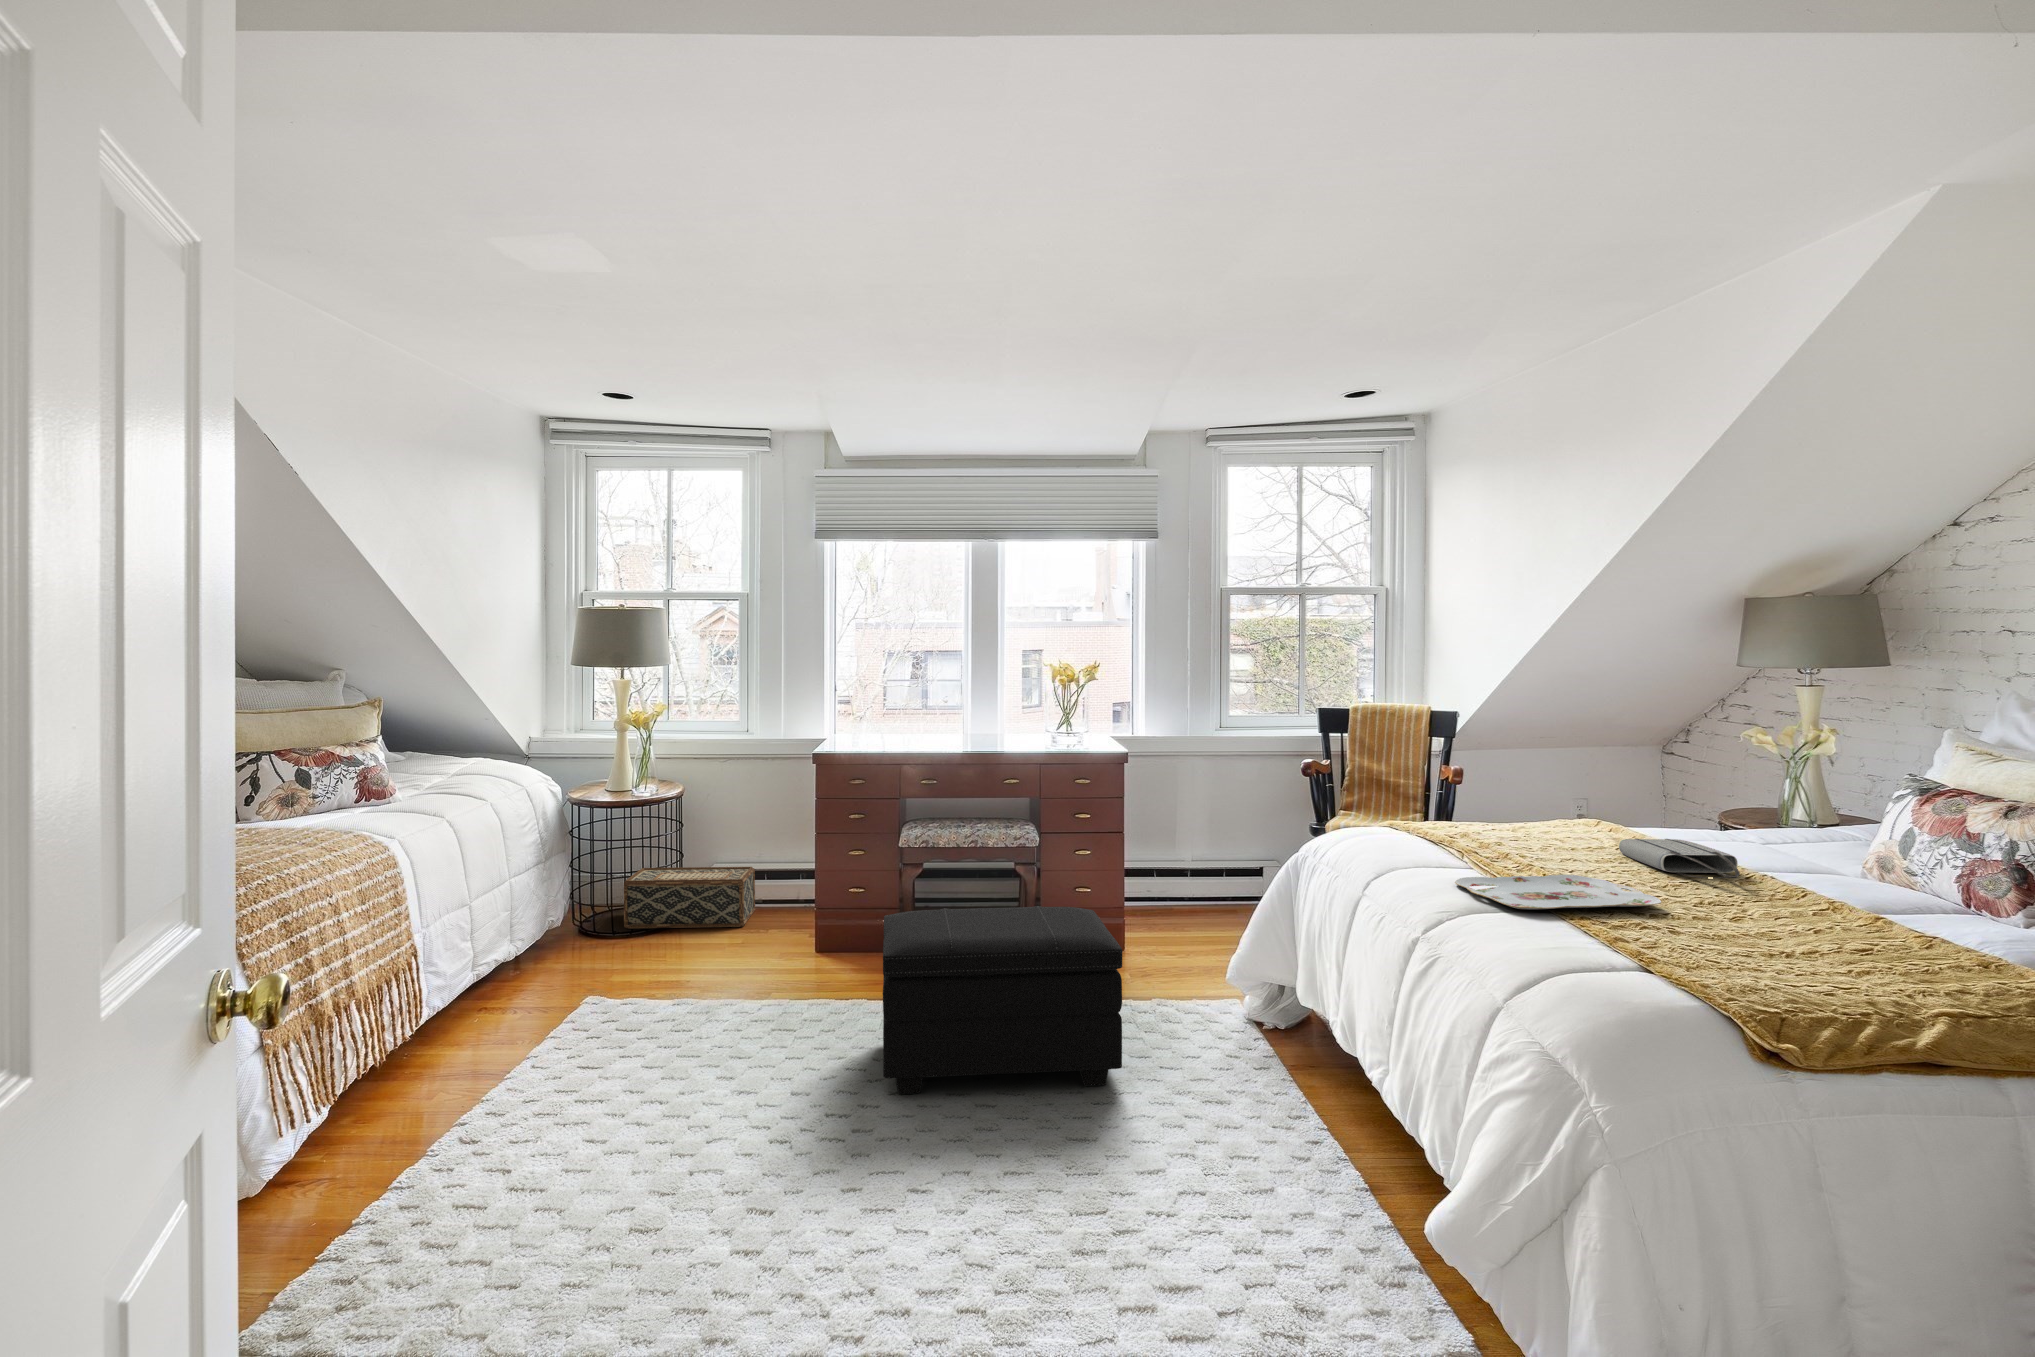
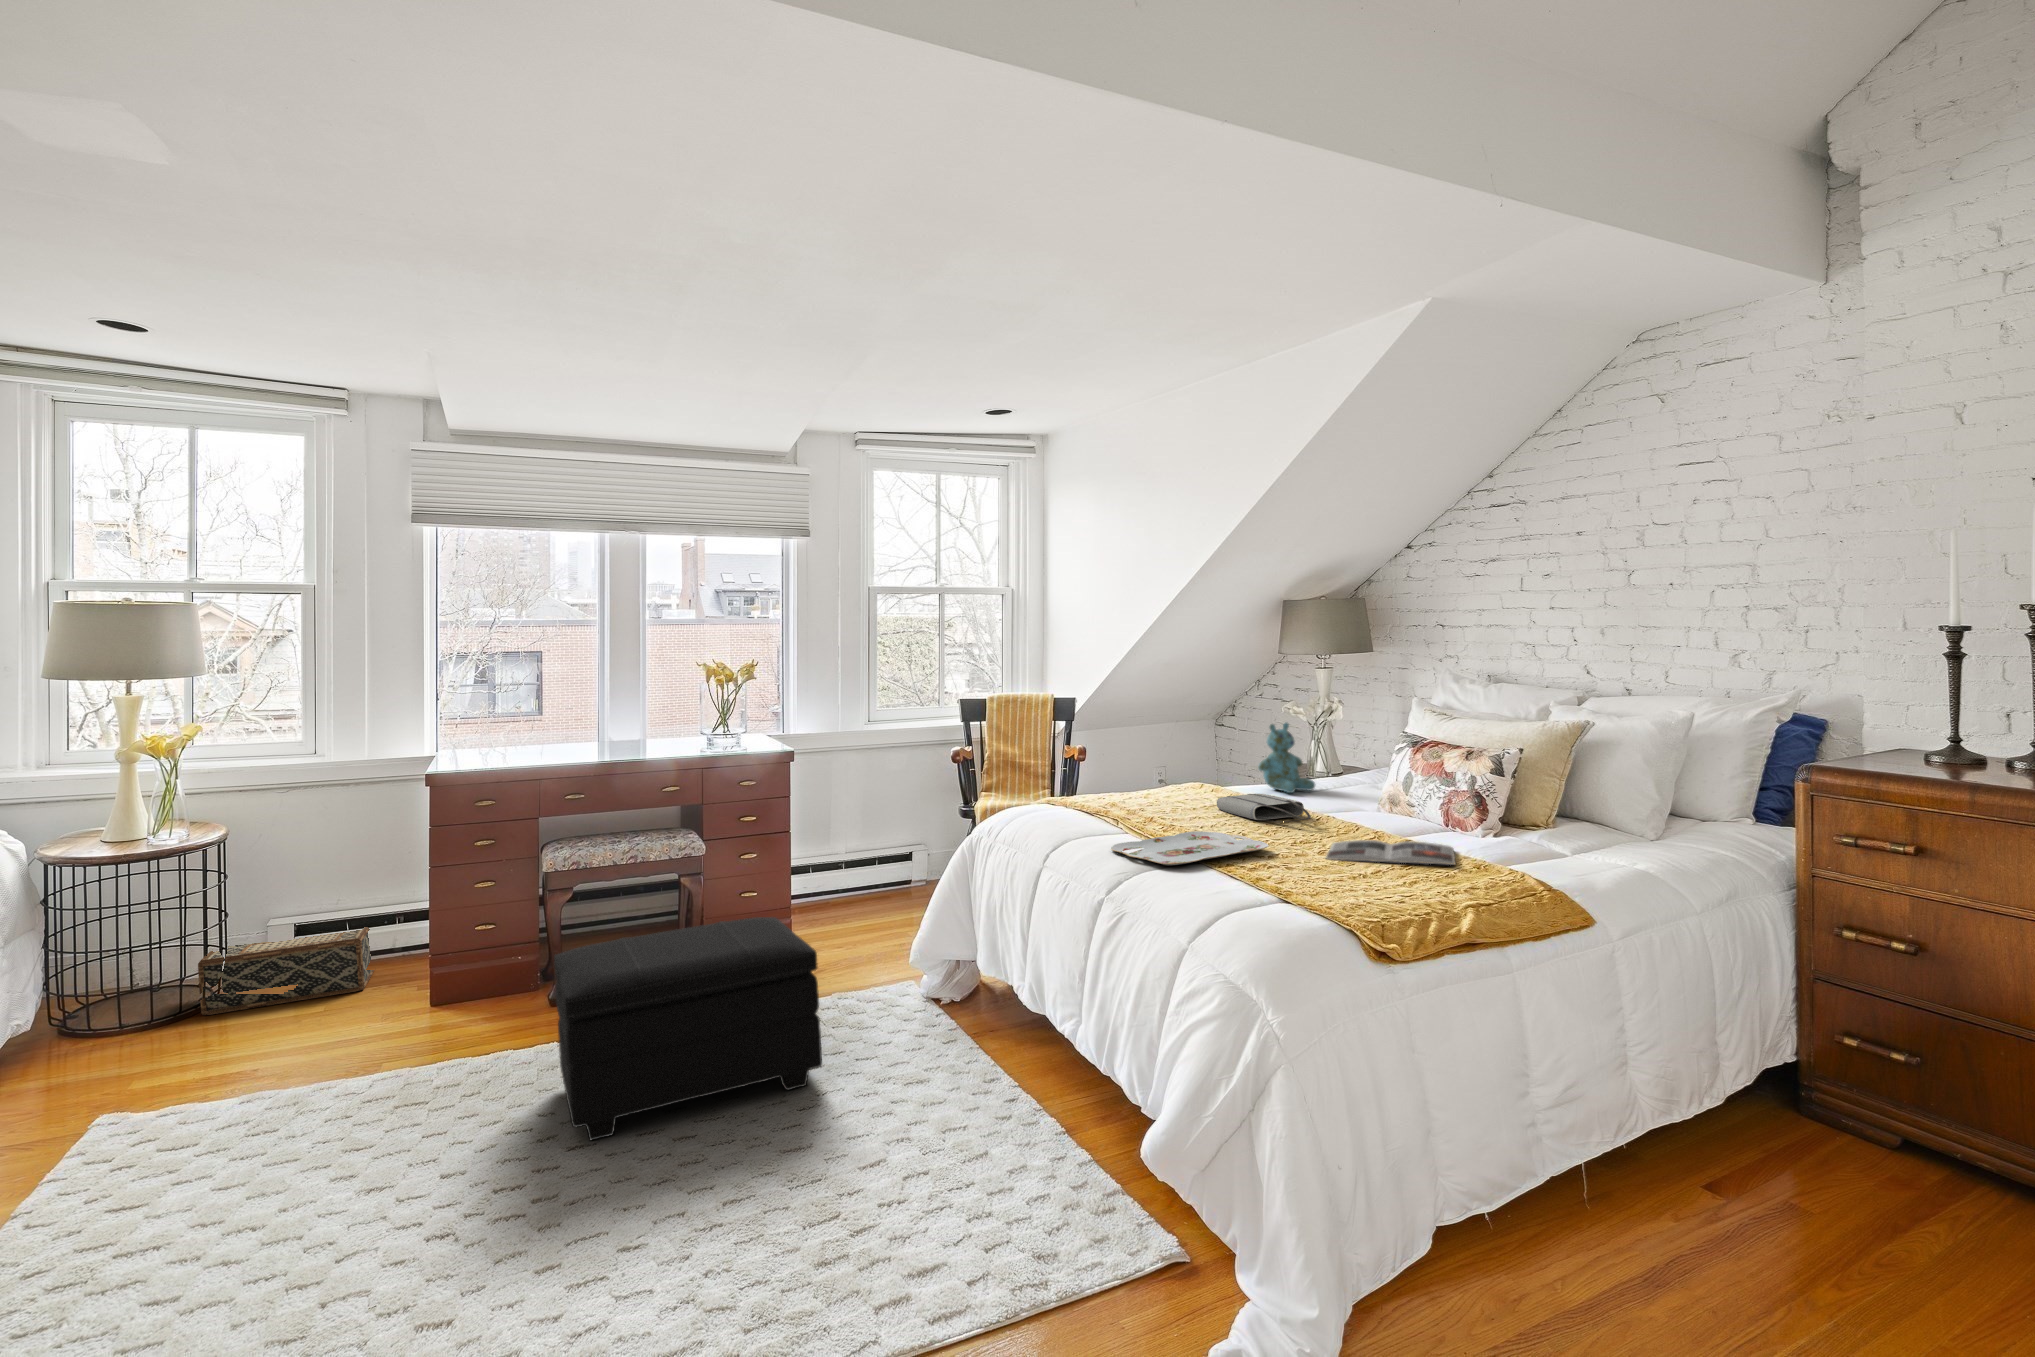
stuffed bear: none [1691,754,1774,845] -> present [1258,723,1315,793]
magazine: none [1737,910,1943,959] -> present [1326,840,1455,865]

